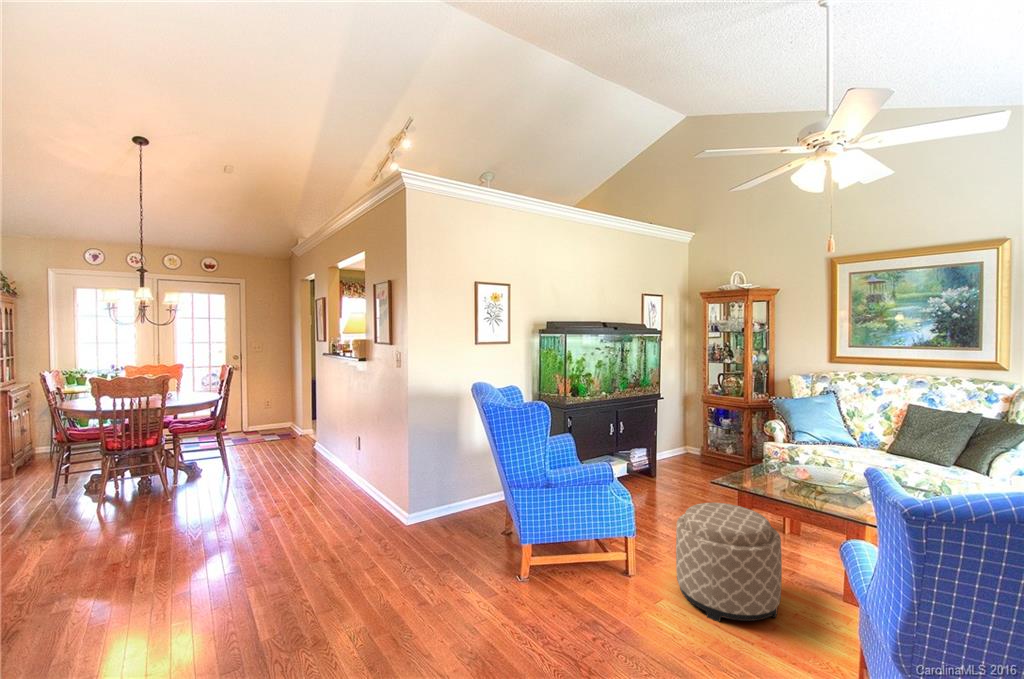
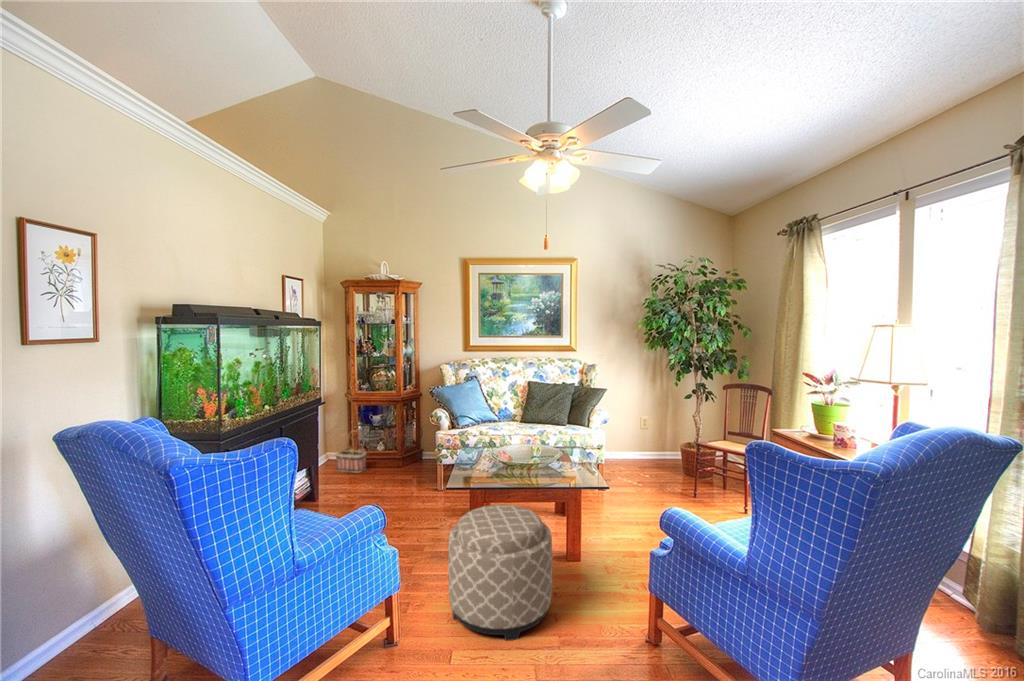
basket: none [687,428,714,467] -> present [336,431,367,473]

